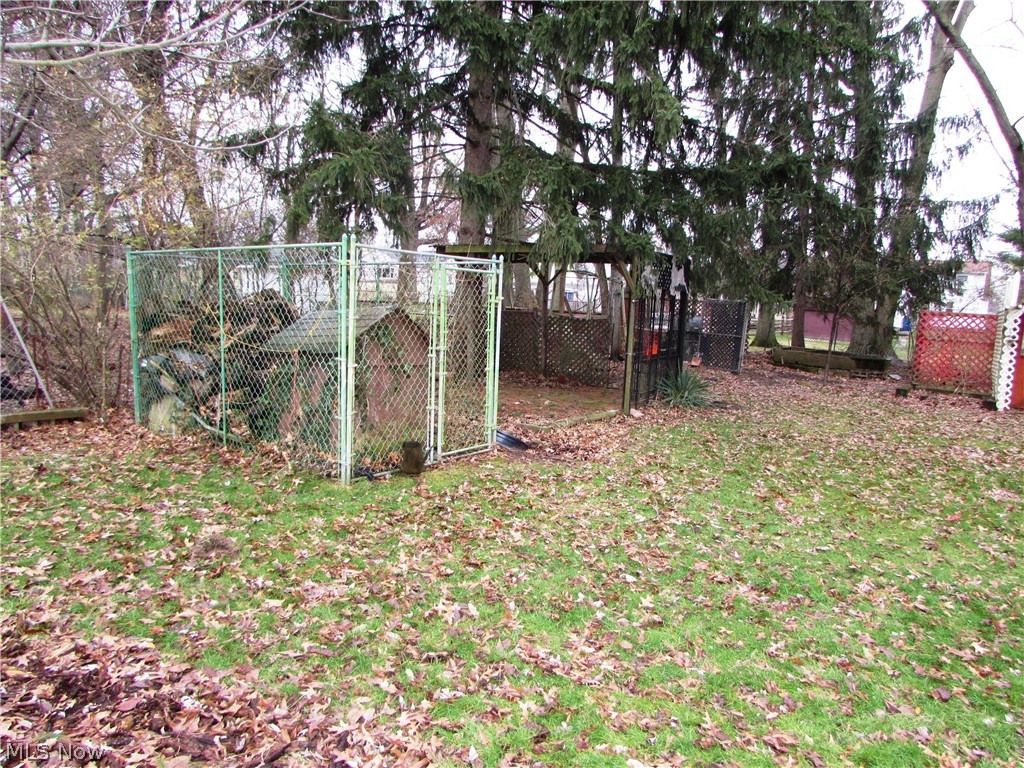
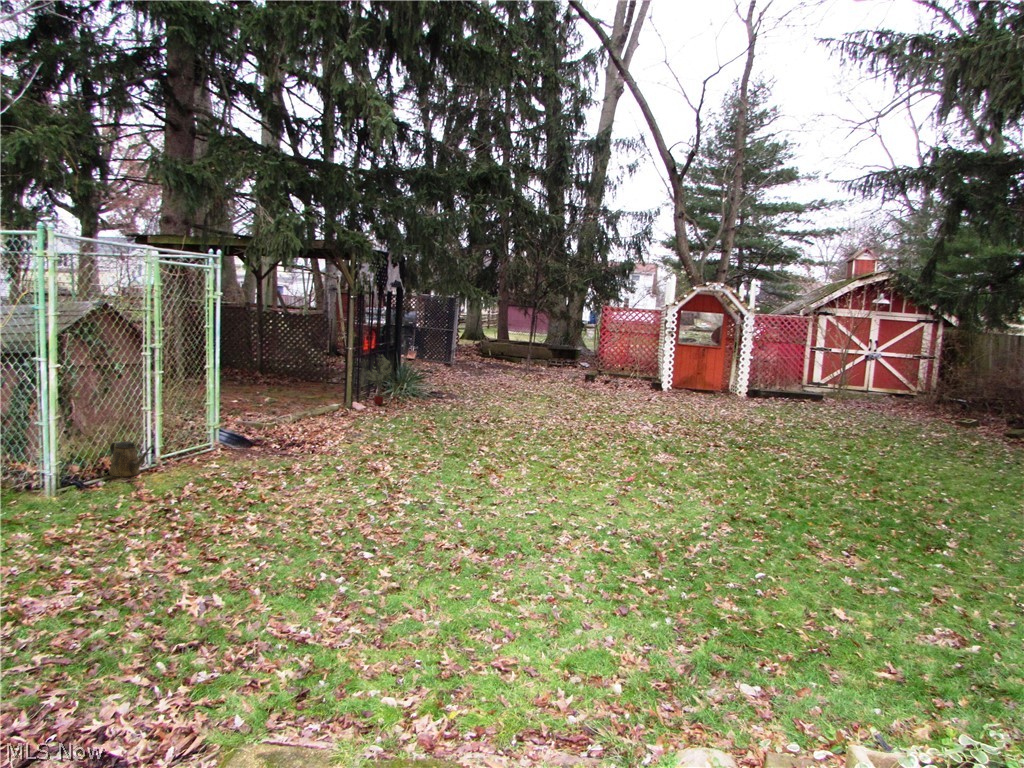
potted tree: present [549,342,579,383] -> present [366,355,391,406]

